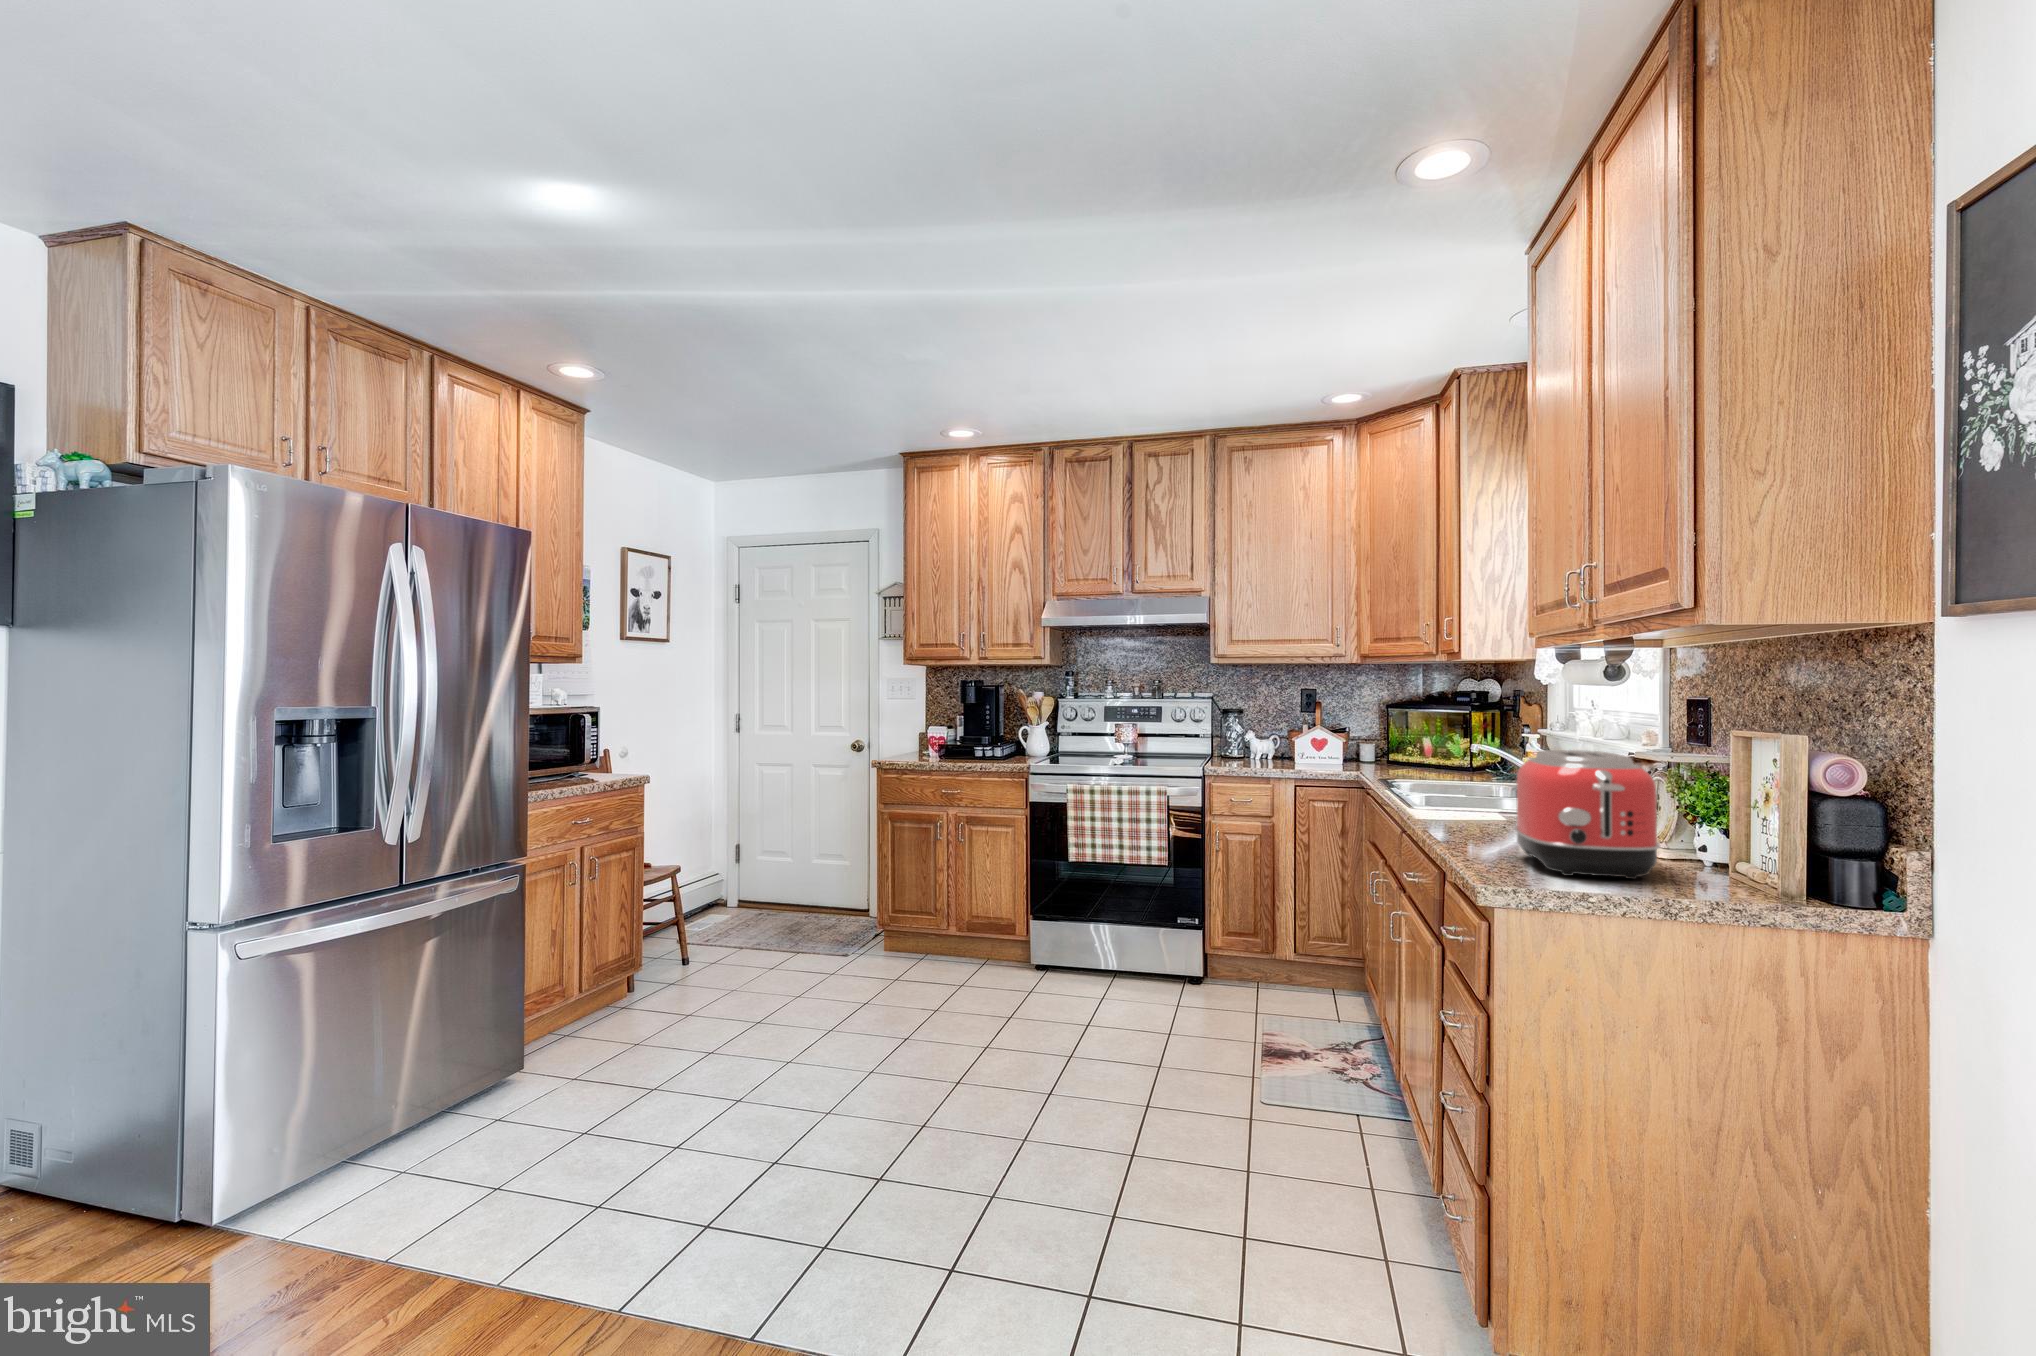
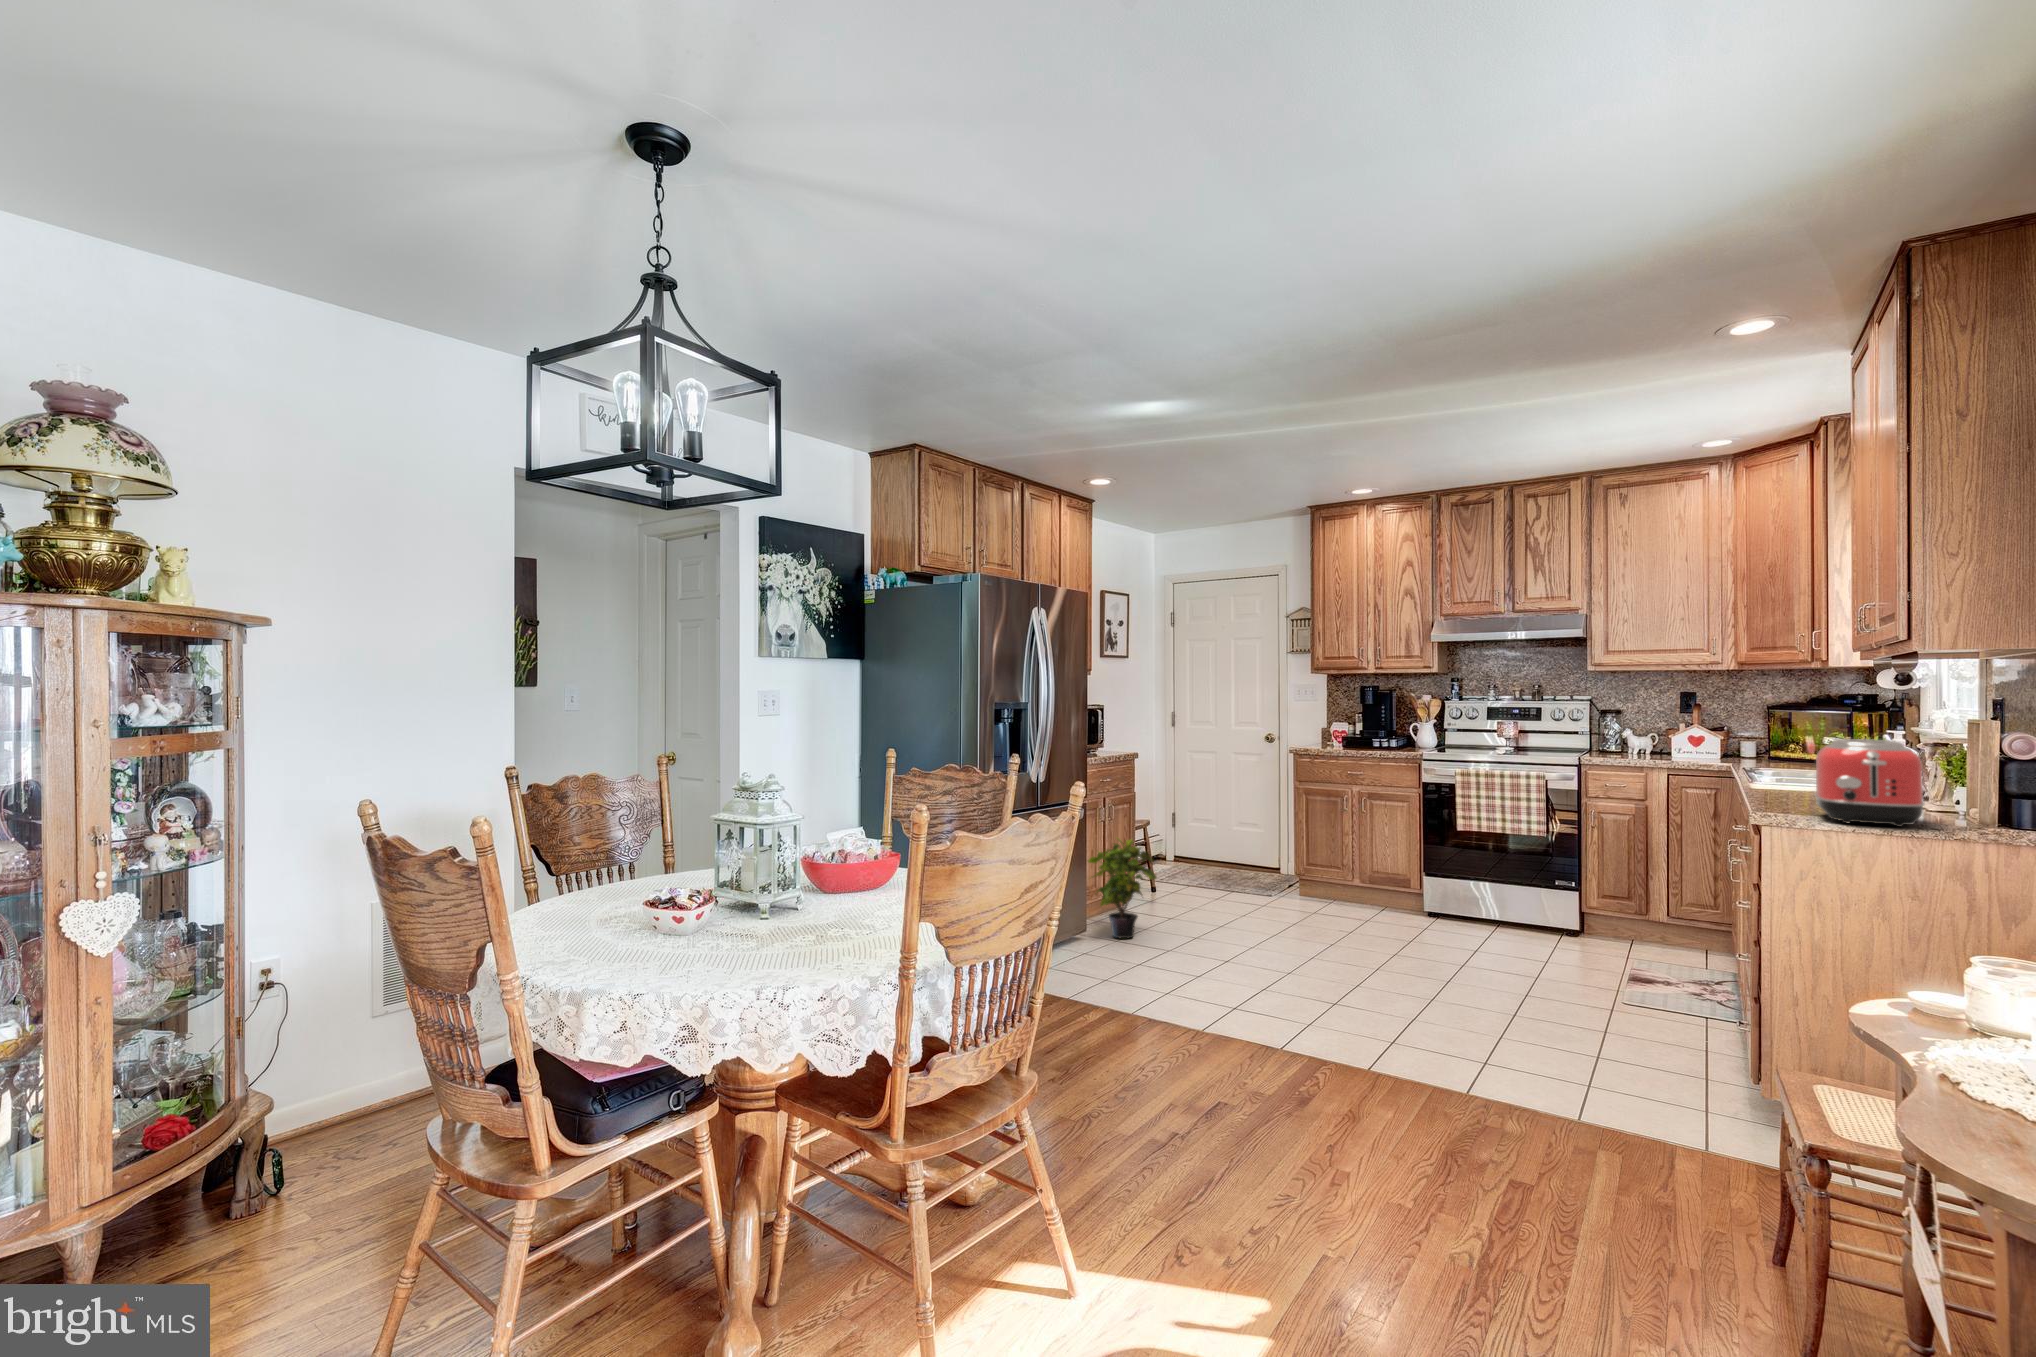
potted plant: none [529,911,658,1070] -> present [1088,838,1157,938]

